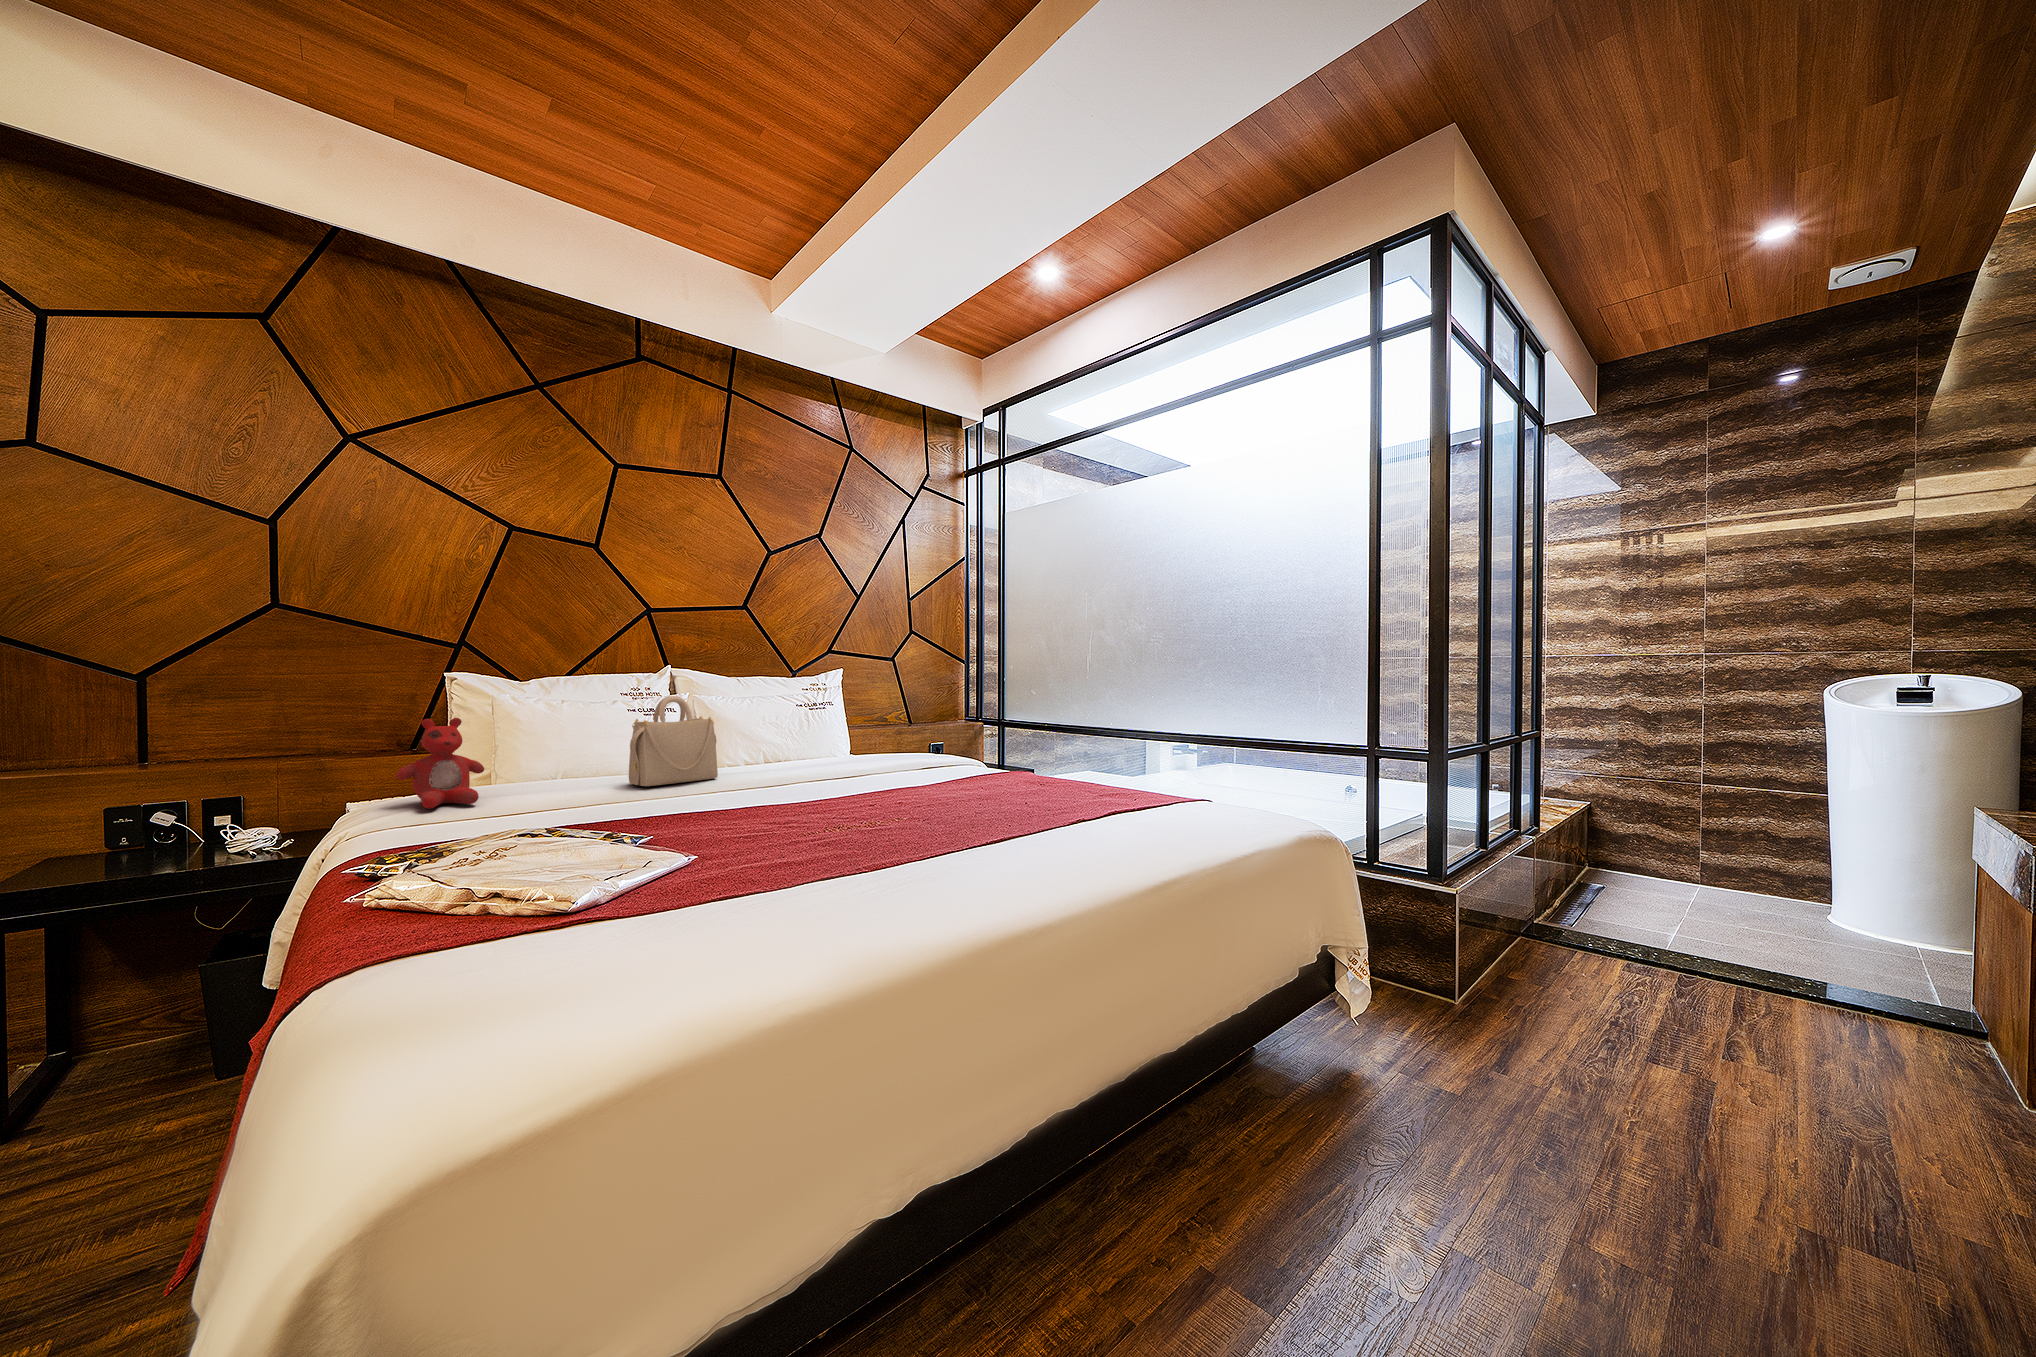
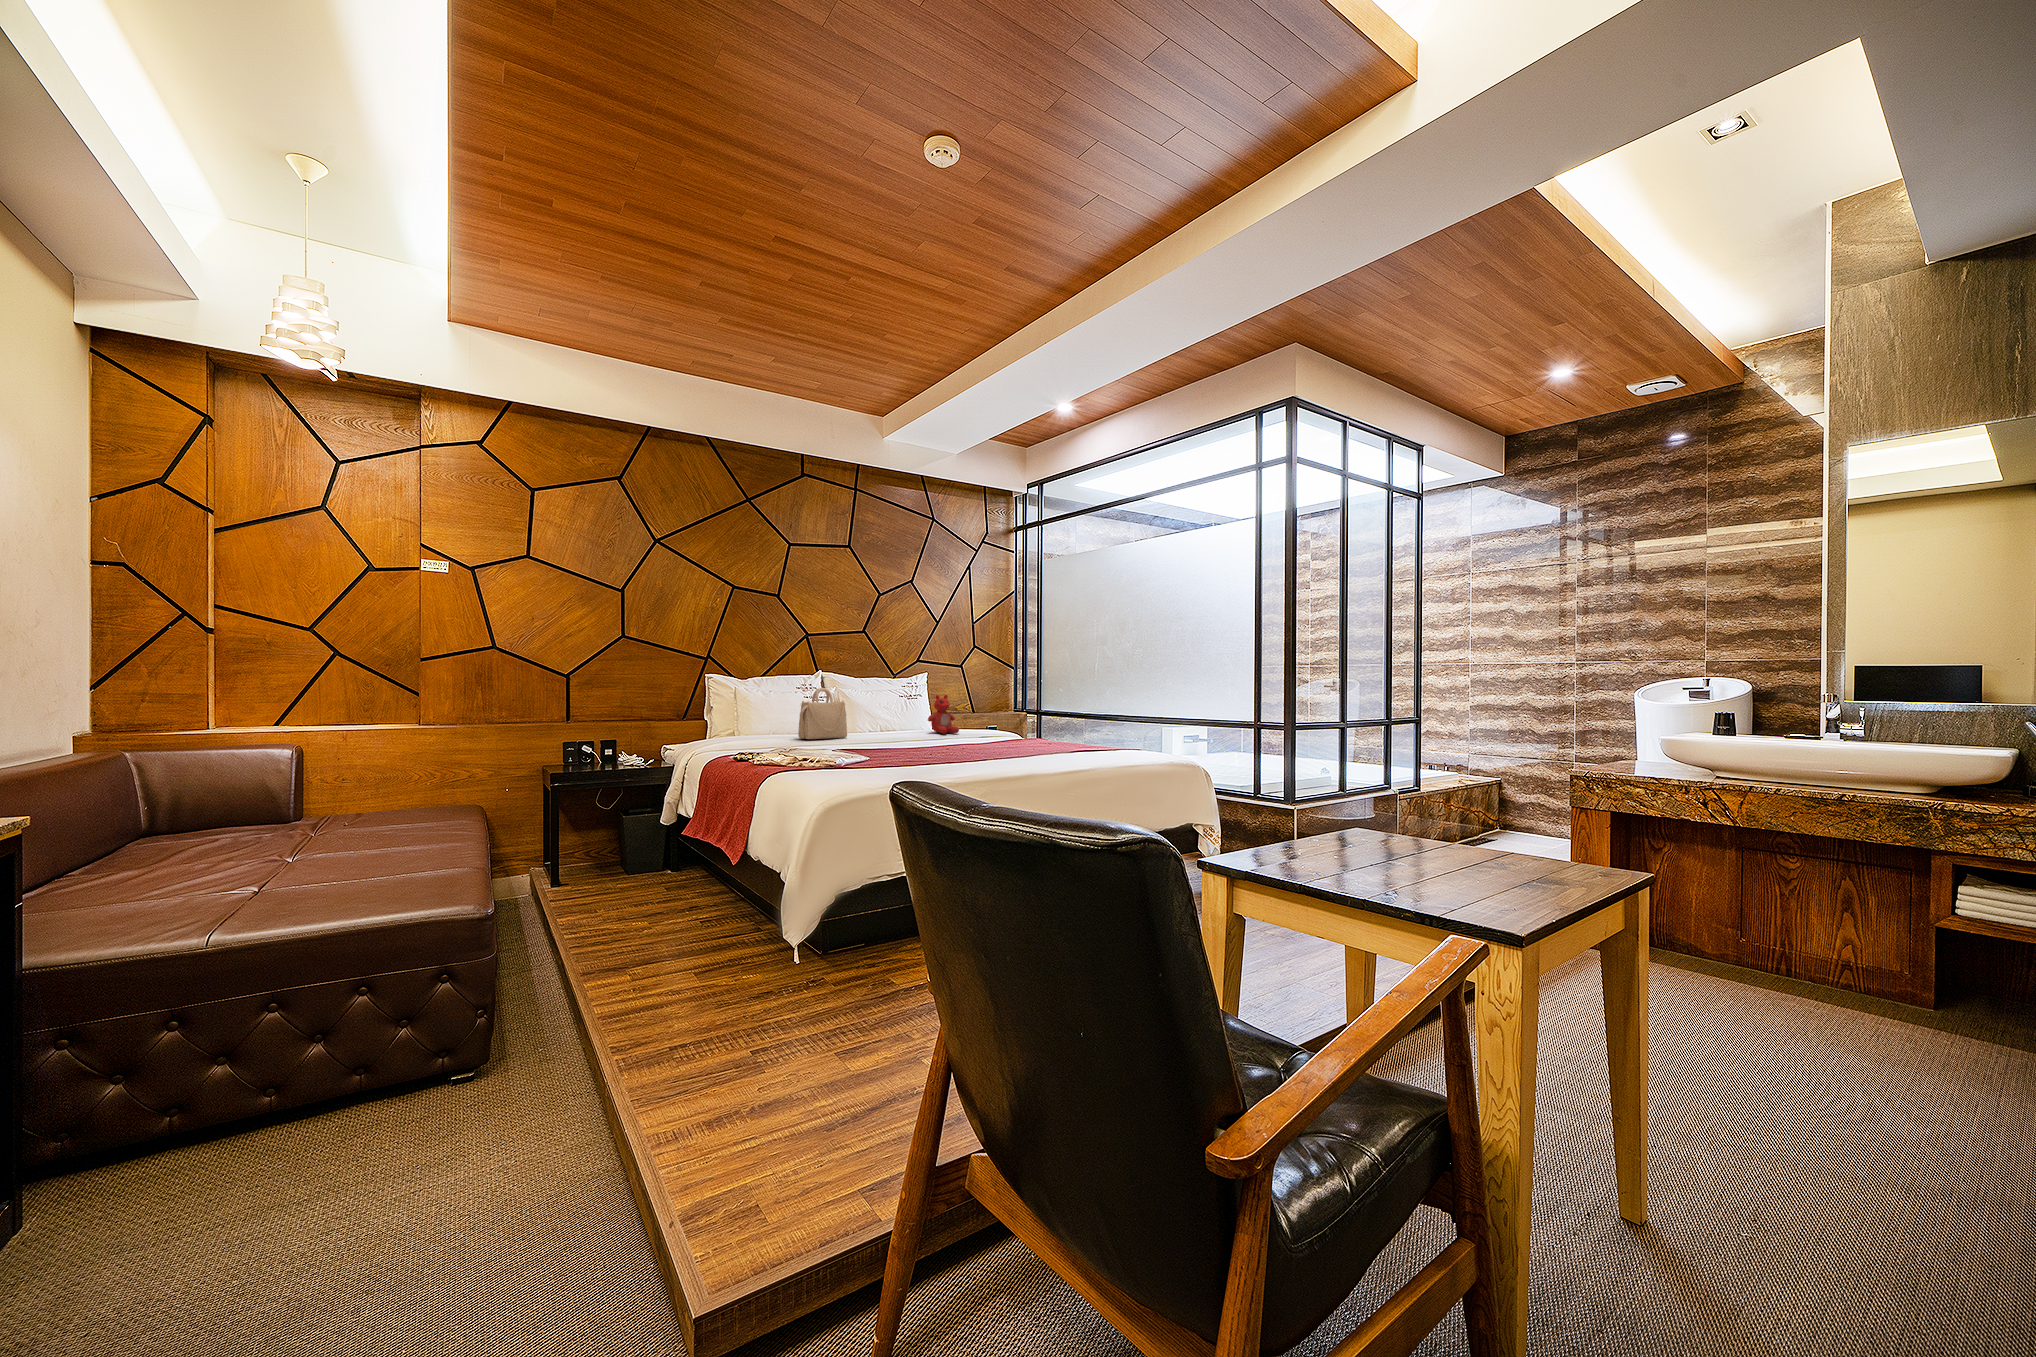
stuffed bear: present [396,718,484,808] -> present [928,695,959,734]

